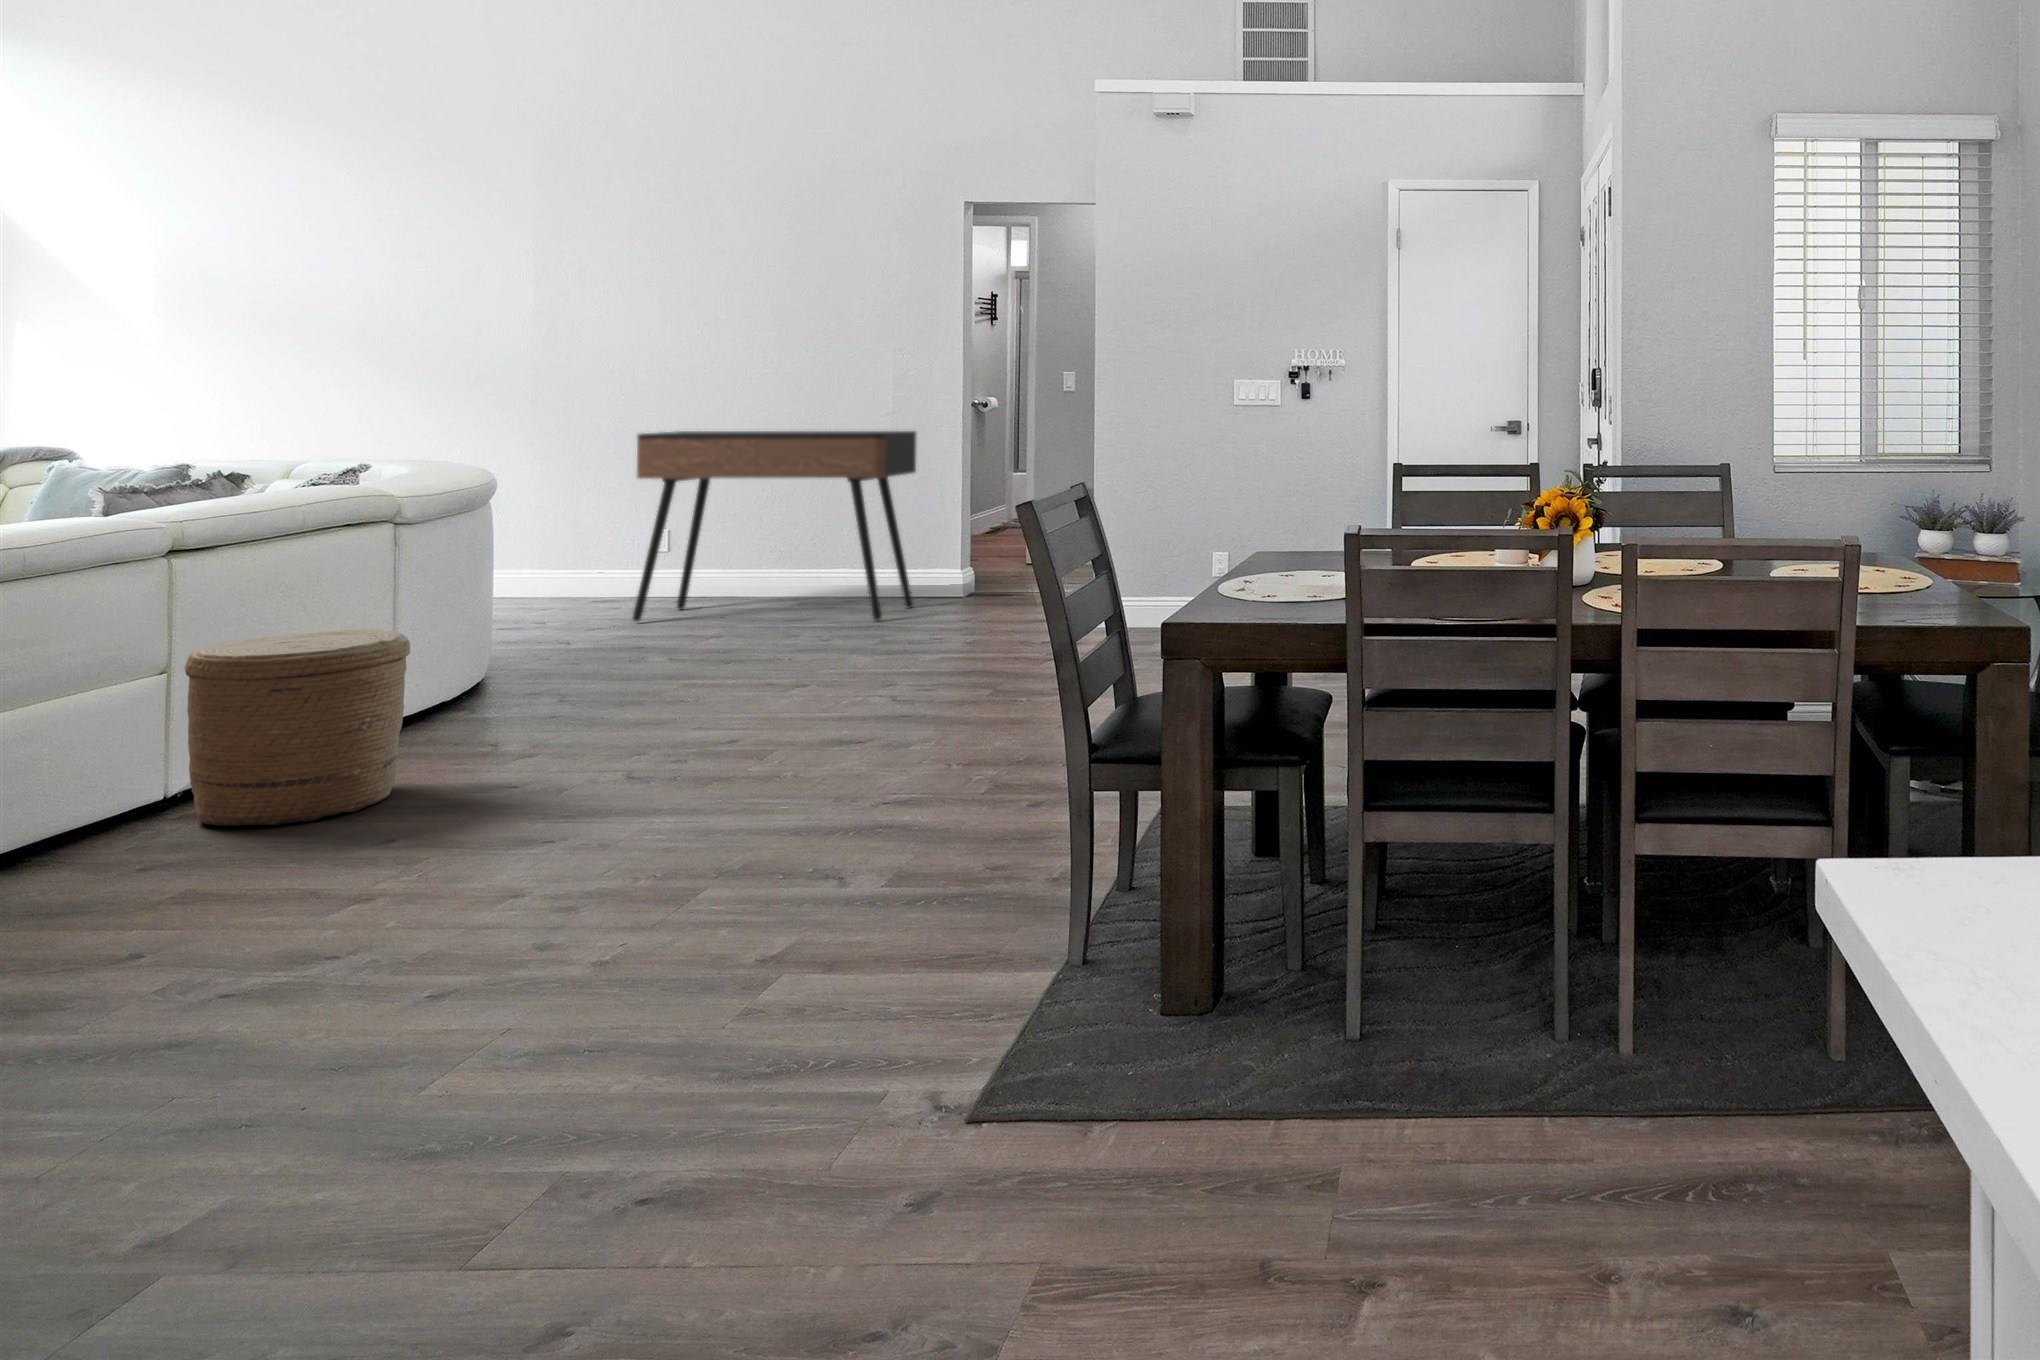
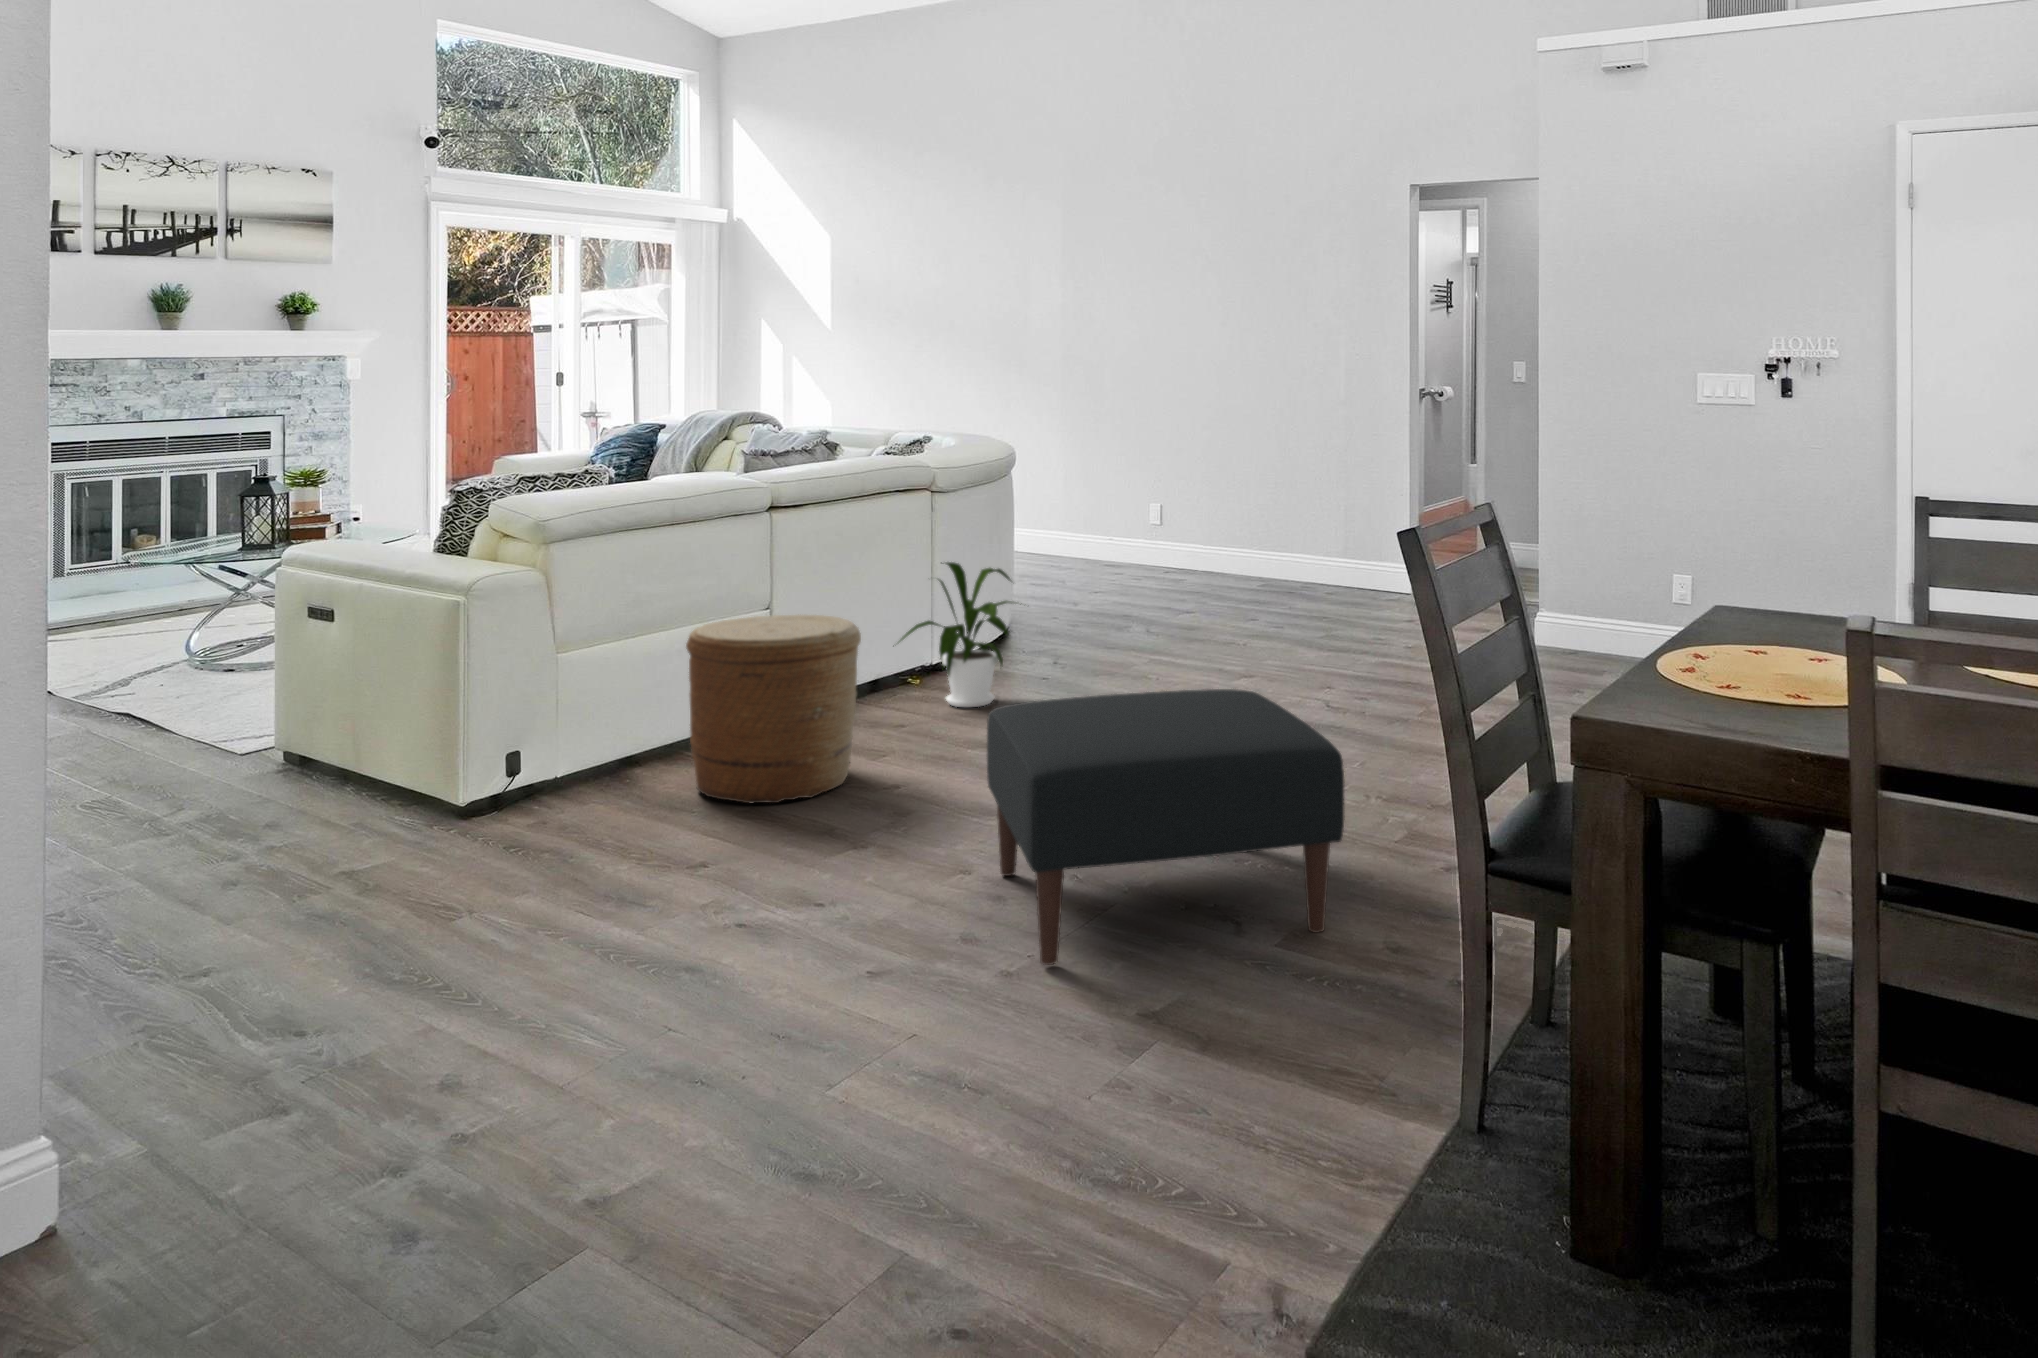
console table: present [633,431,917,622] -> none [1107,420,1358,624]
house plant: none [413,573,580,723] -> present [899,562,1013,707]
ottoman: none [600,651,964,884] -> present [987,689,1344,965]

